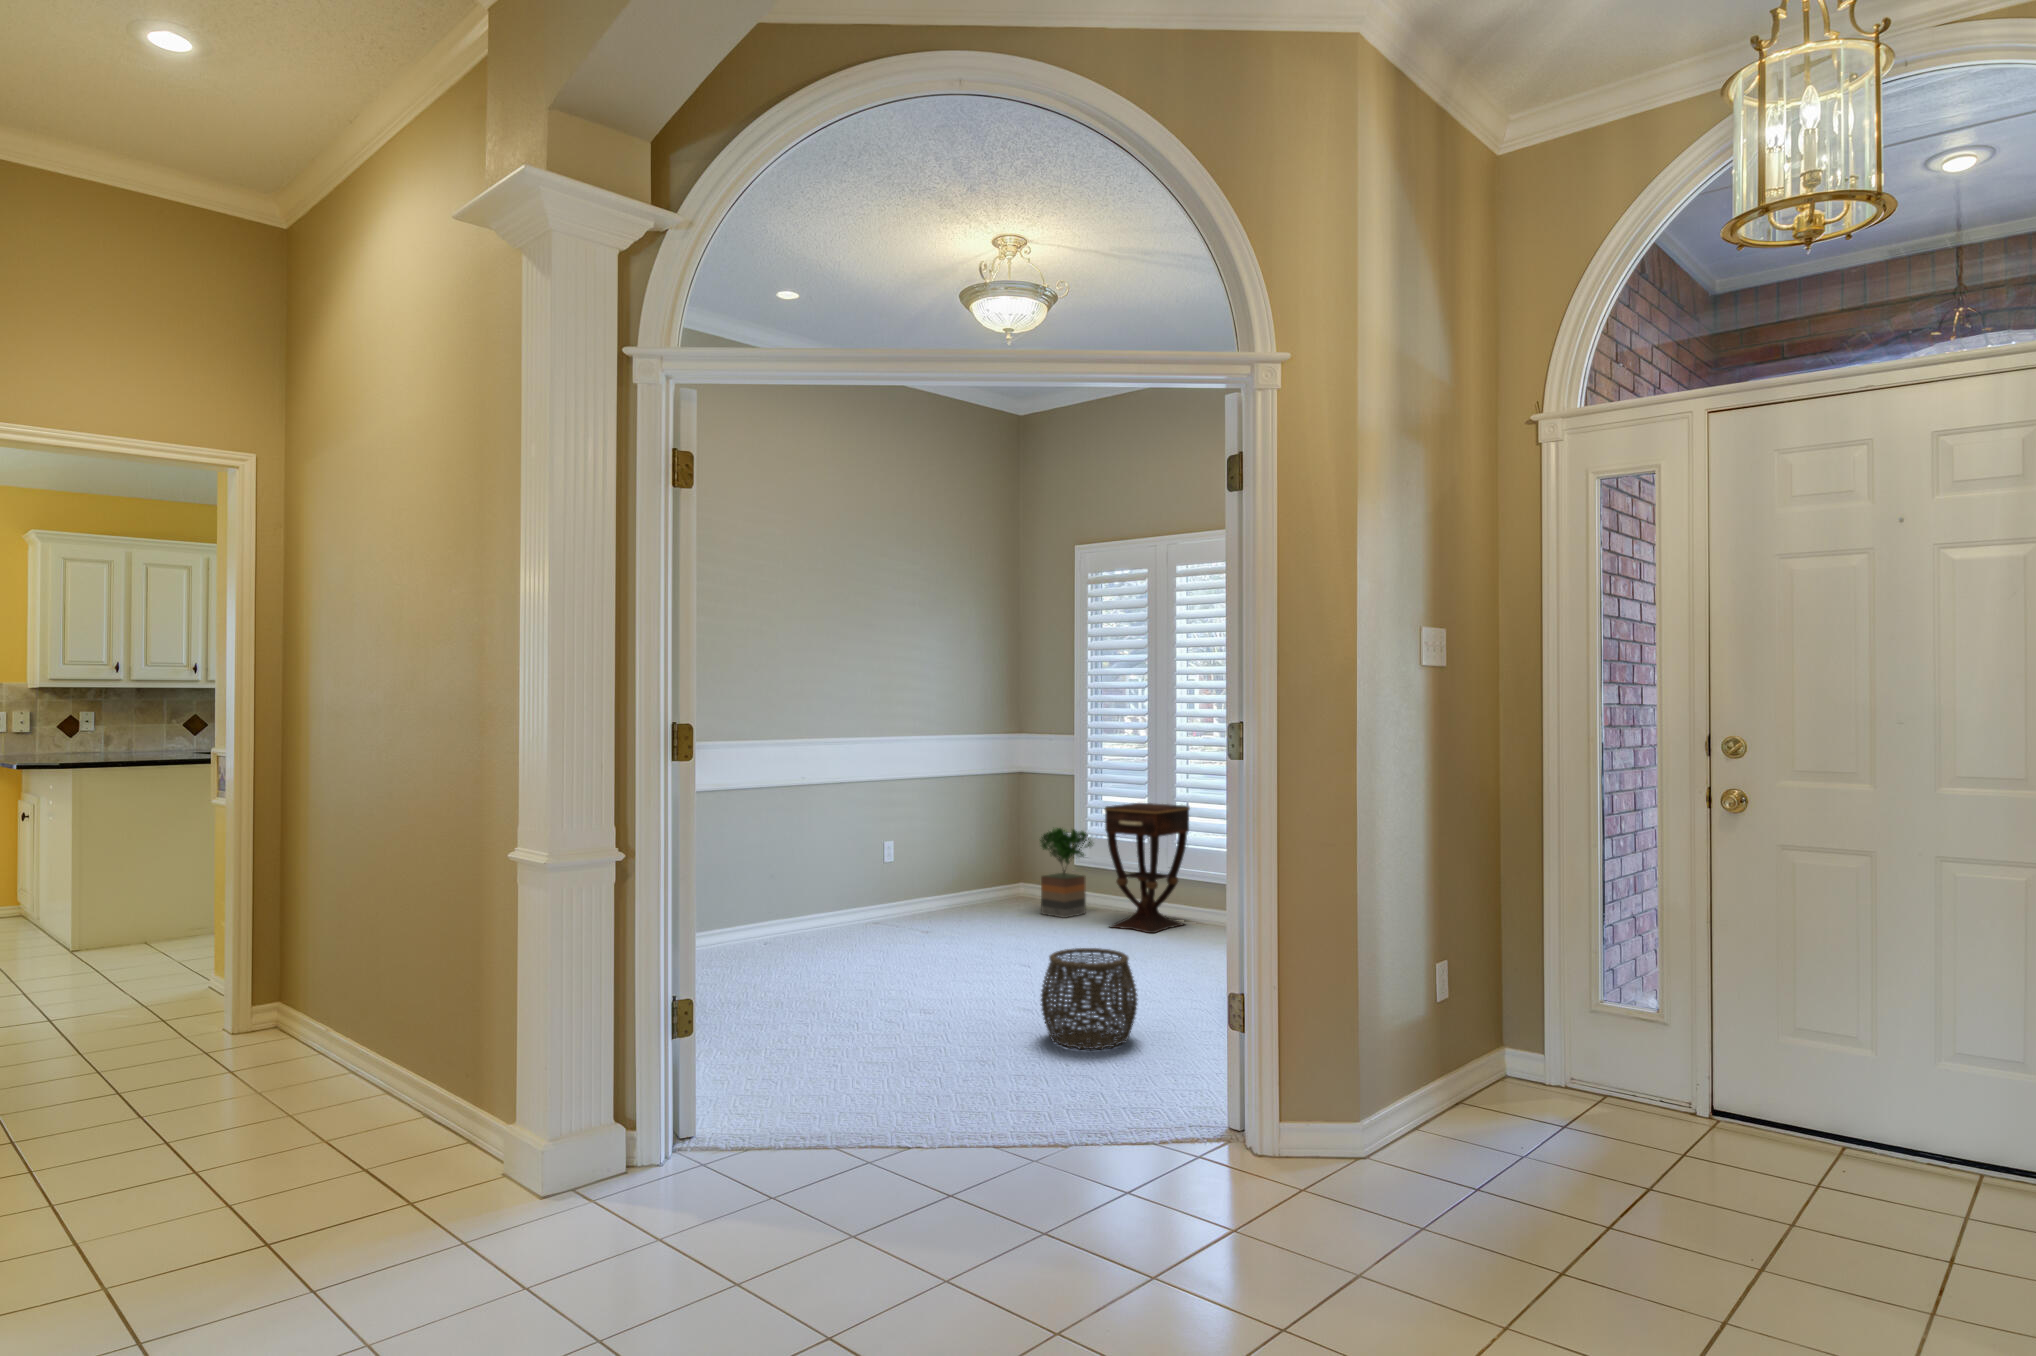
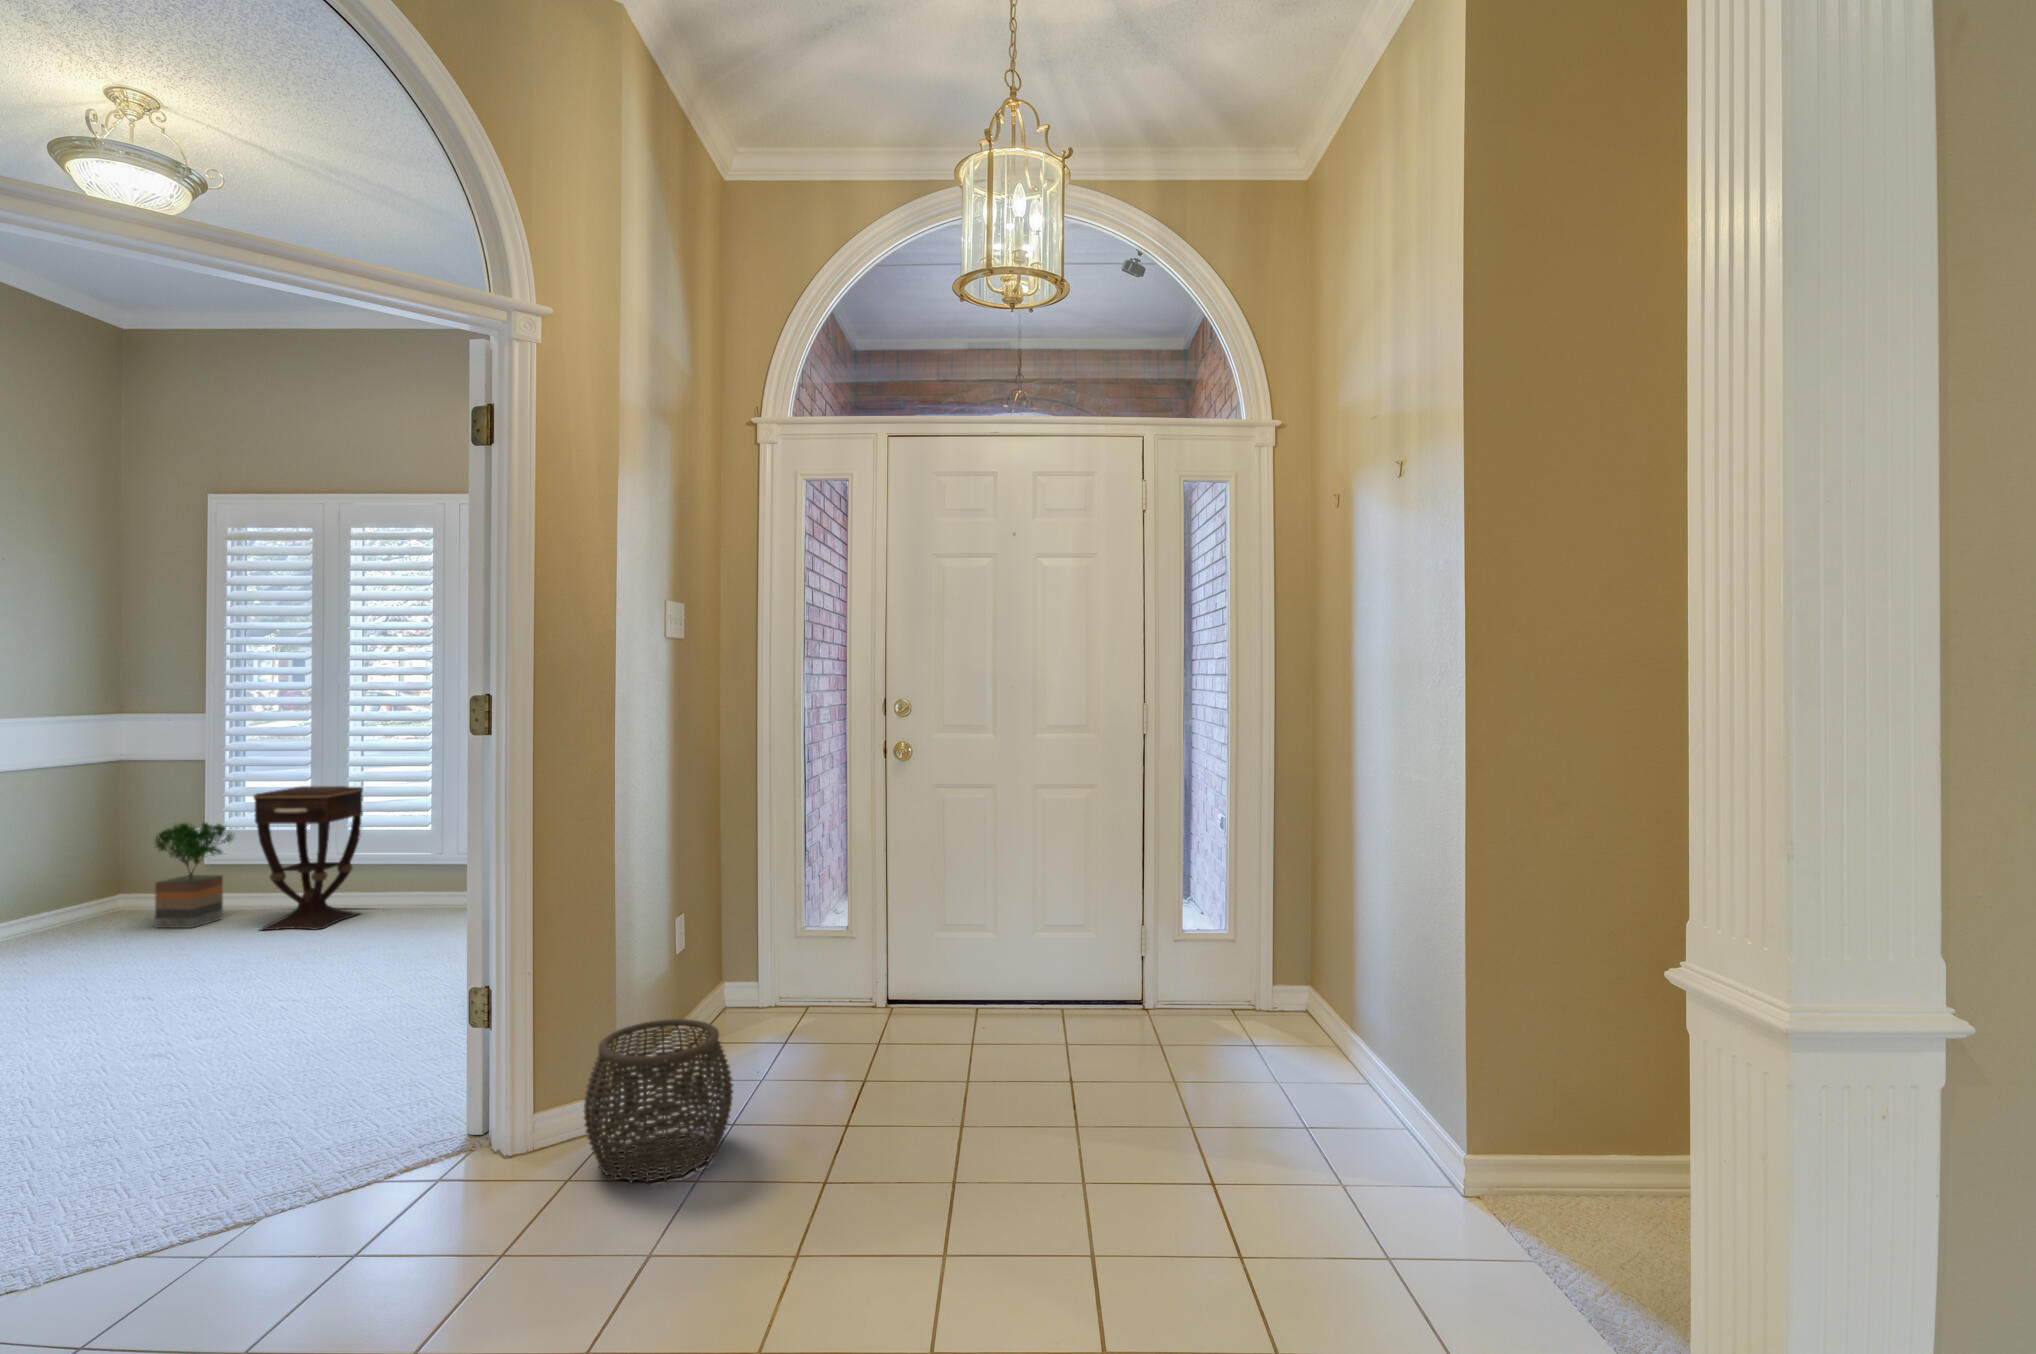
woven basket: present [1041,948,1137,1049] -> present [584,1019,733,1182]

